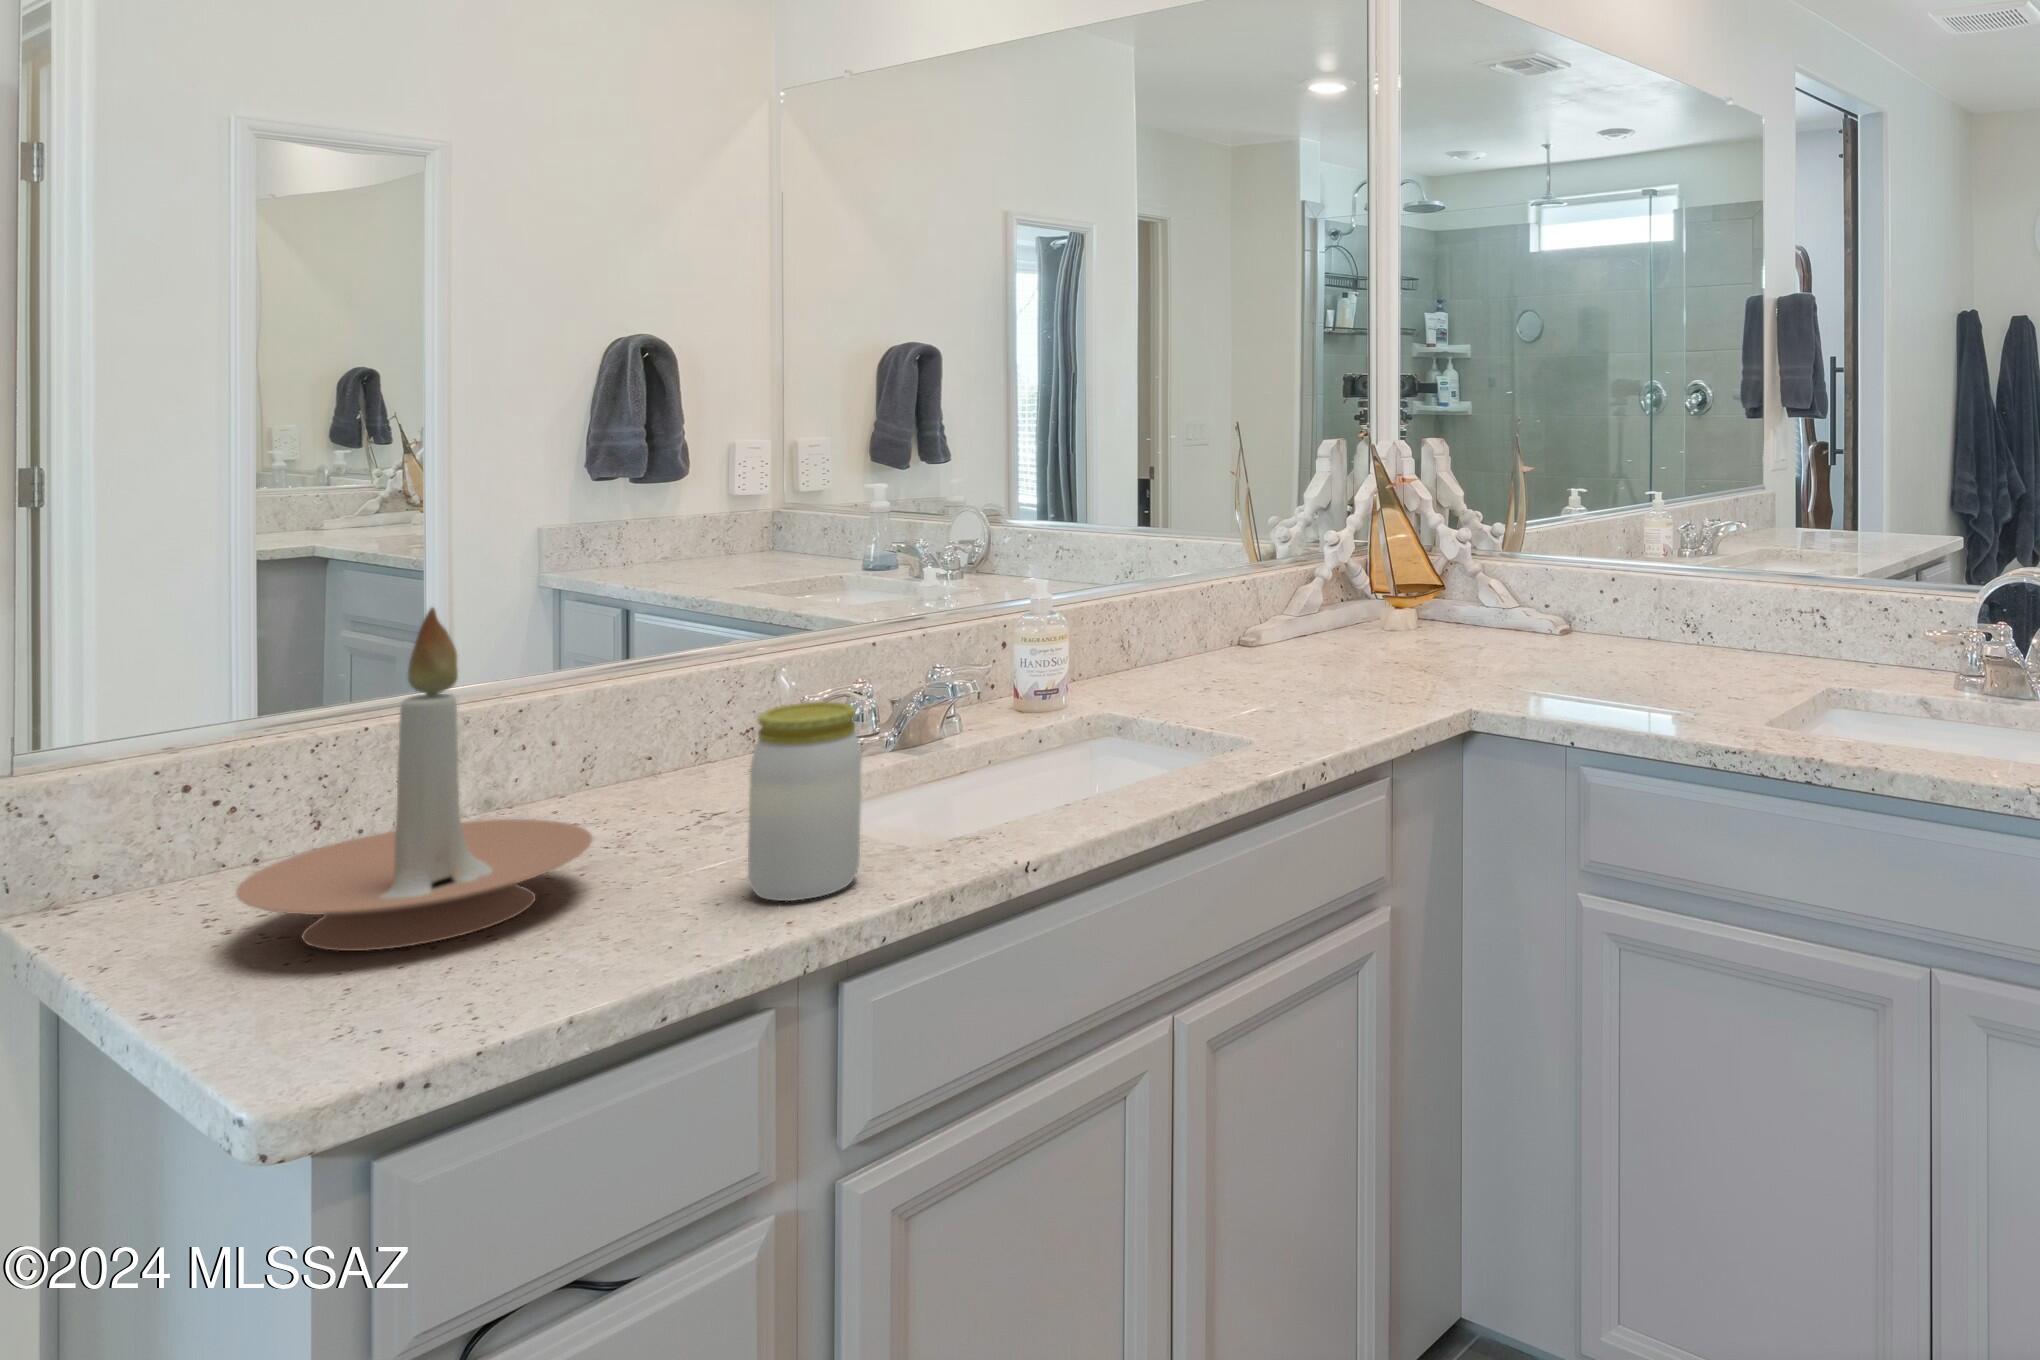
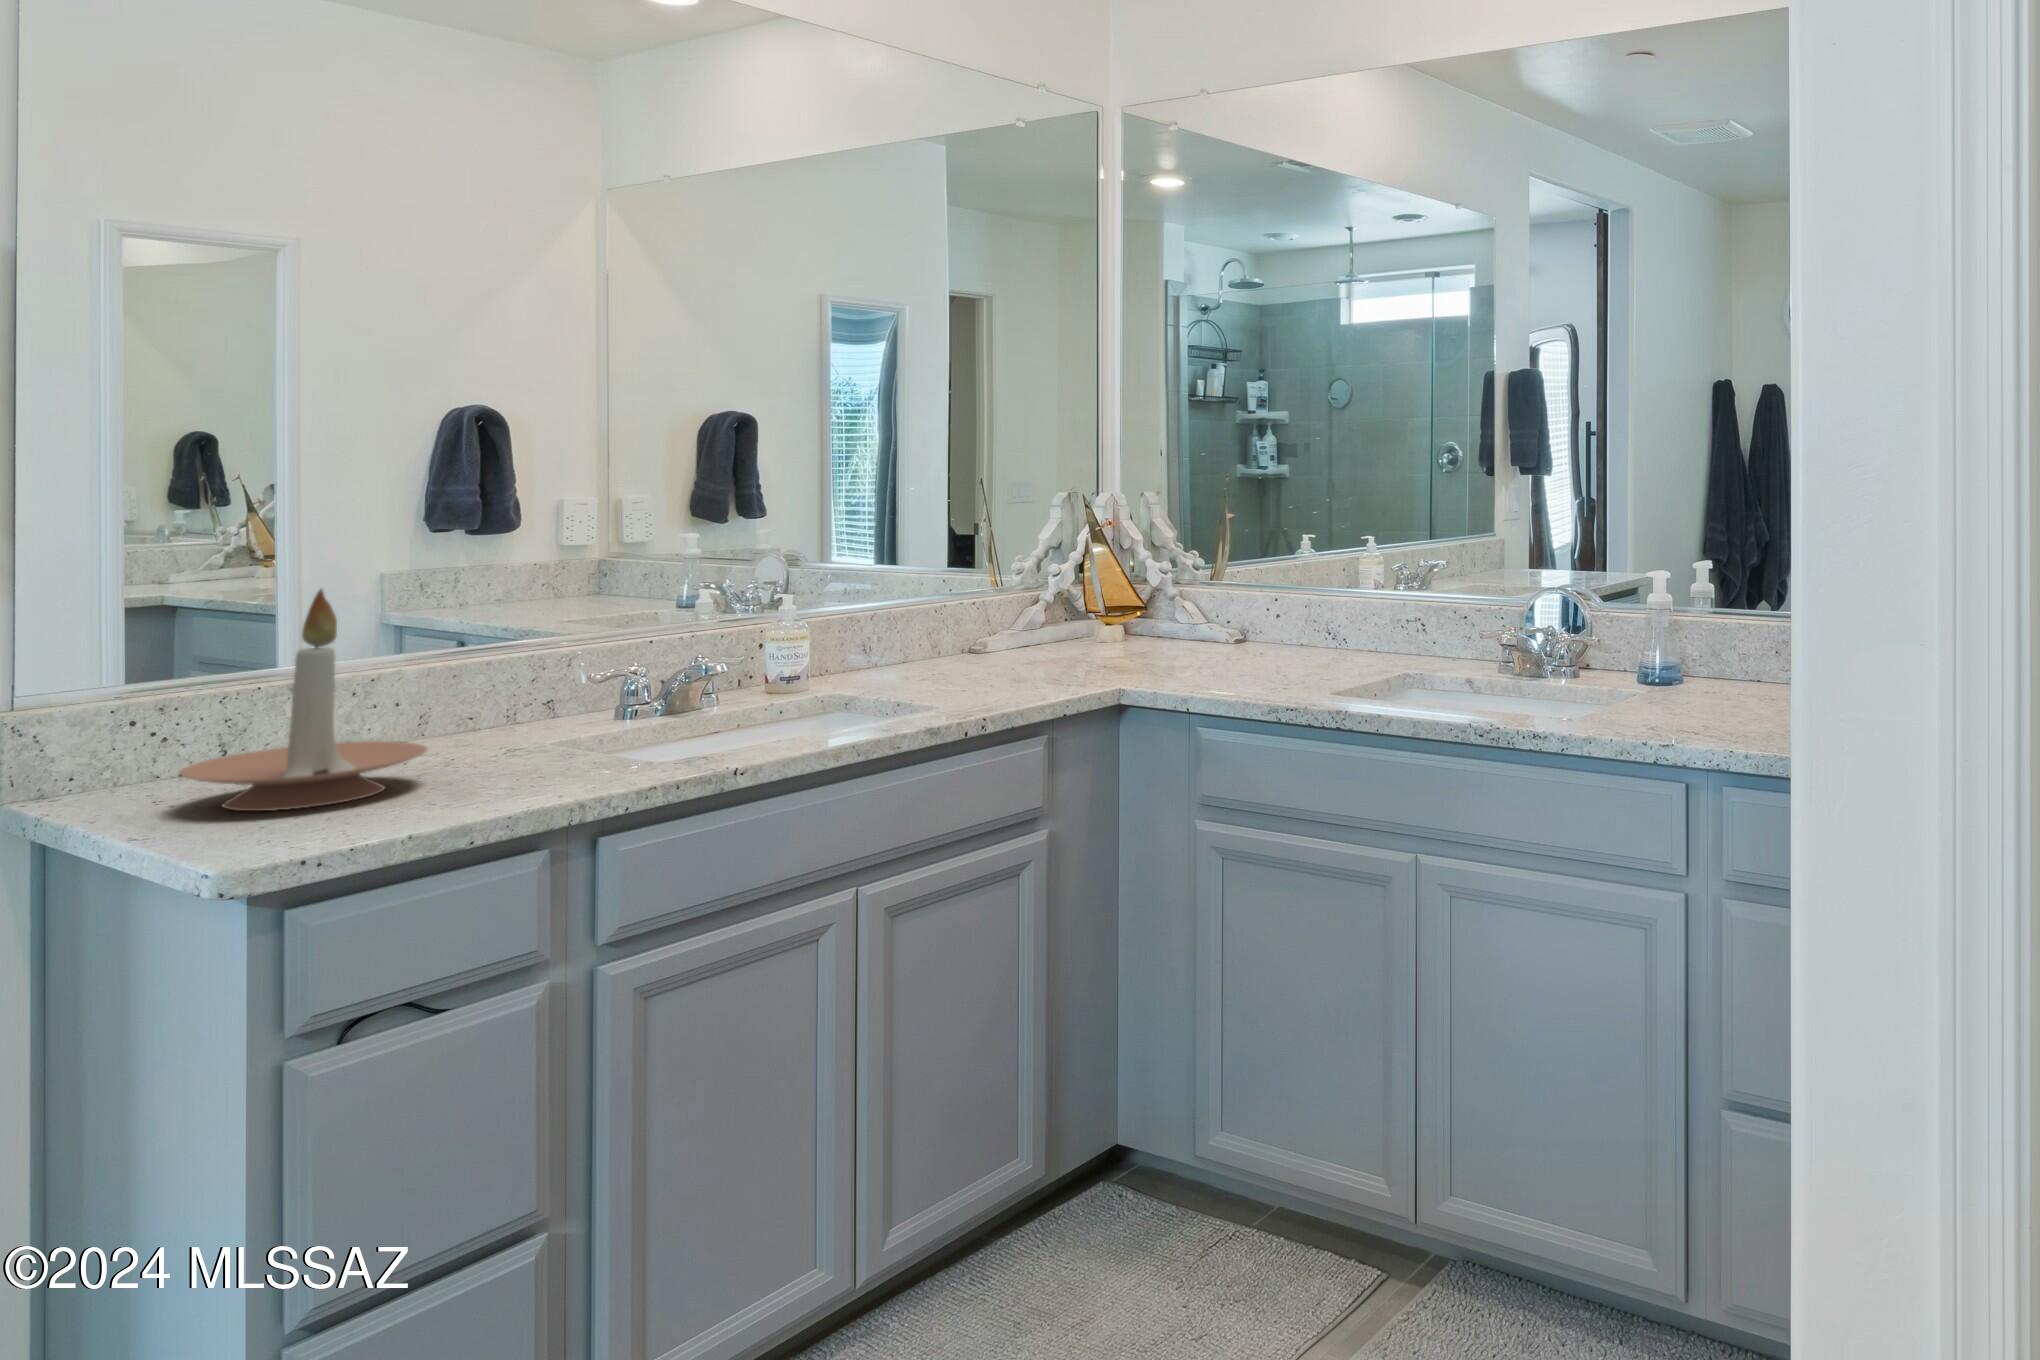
jar: present [748,702,862,901] -> none [537,656,621,785]

